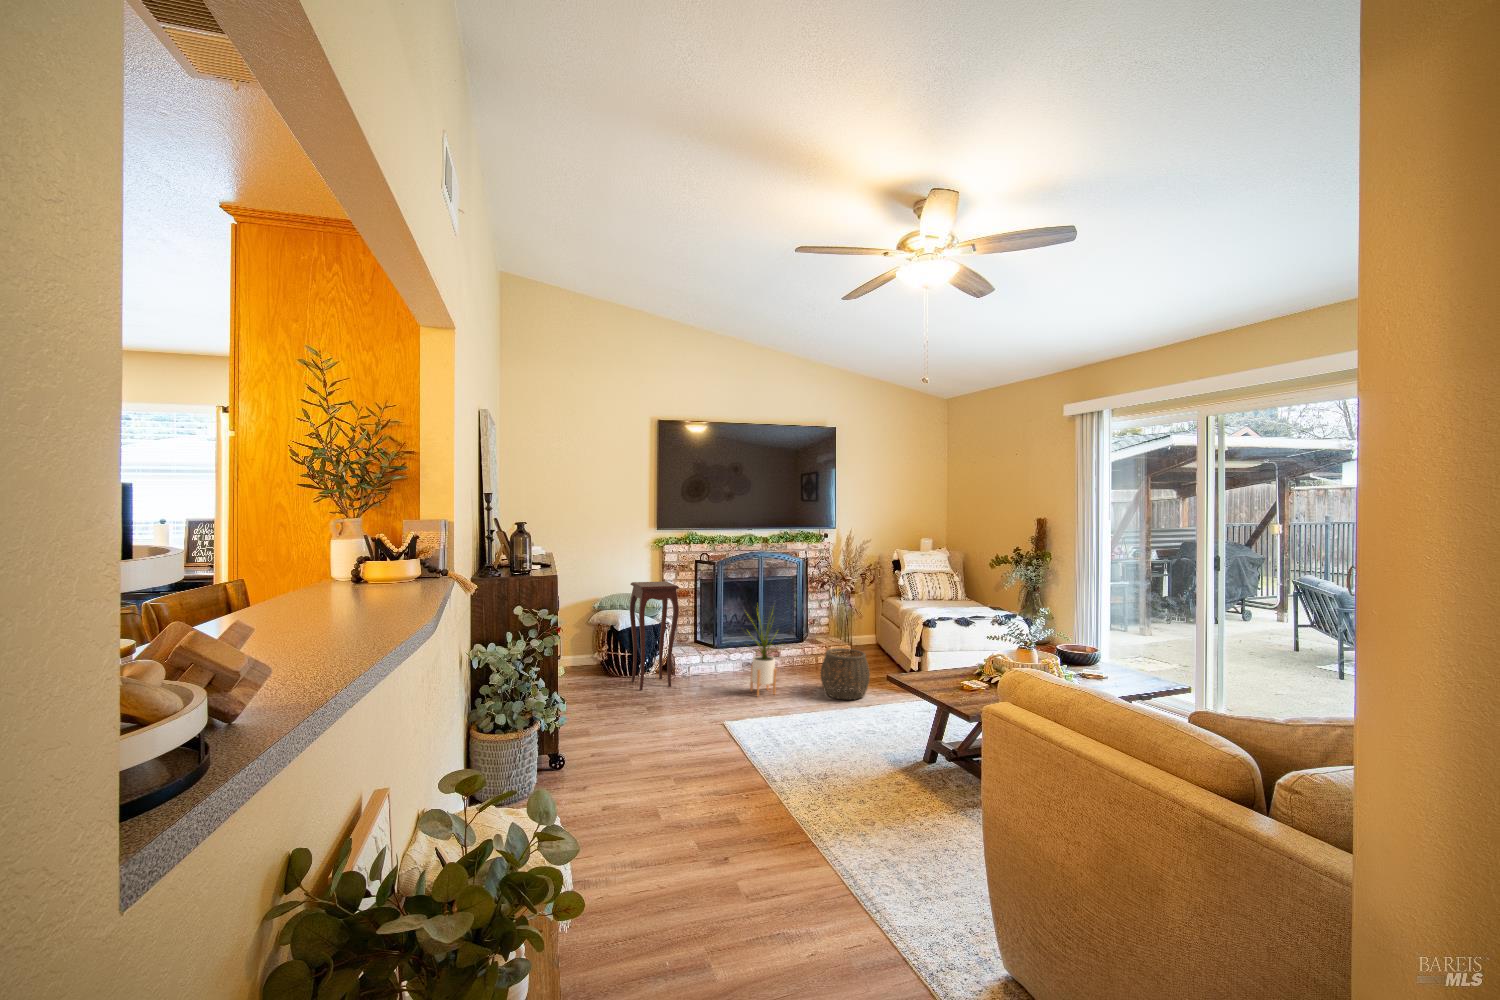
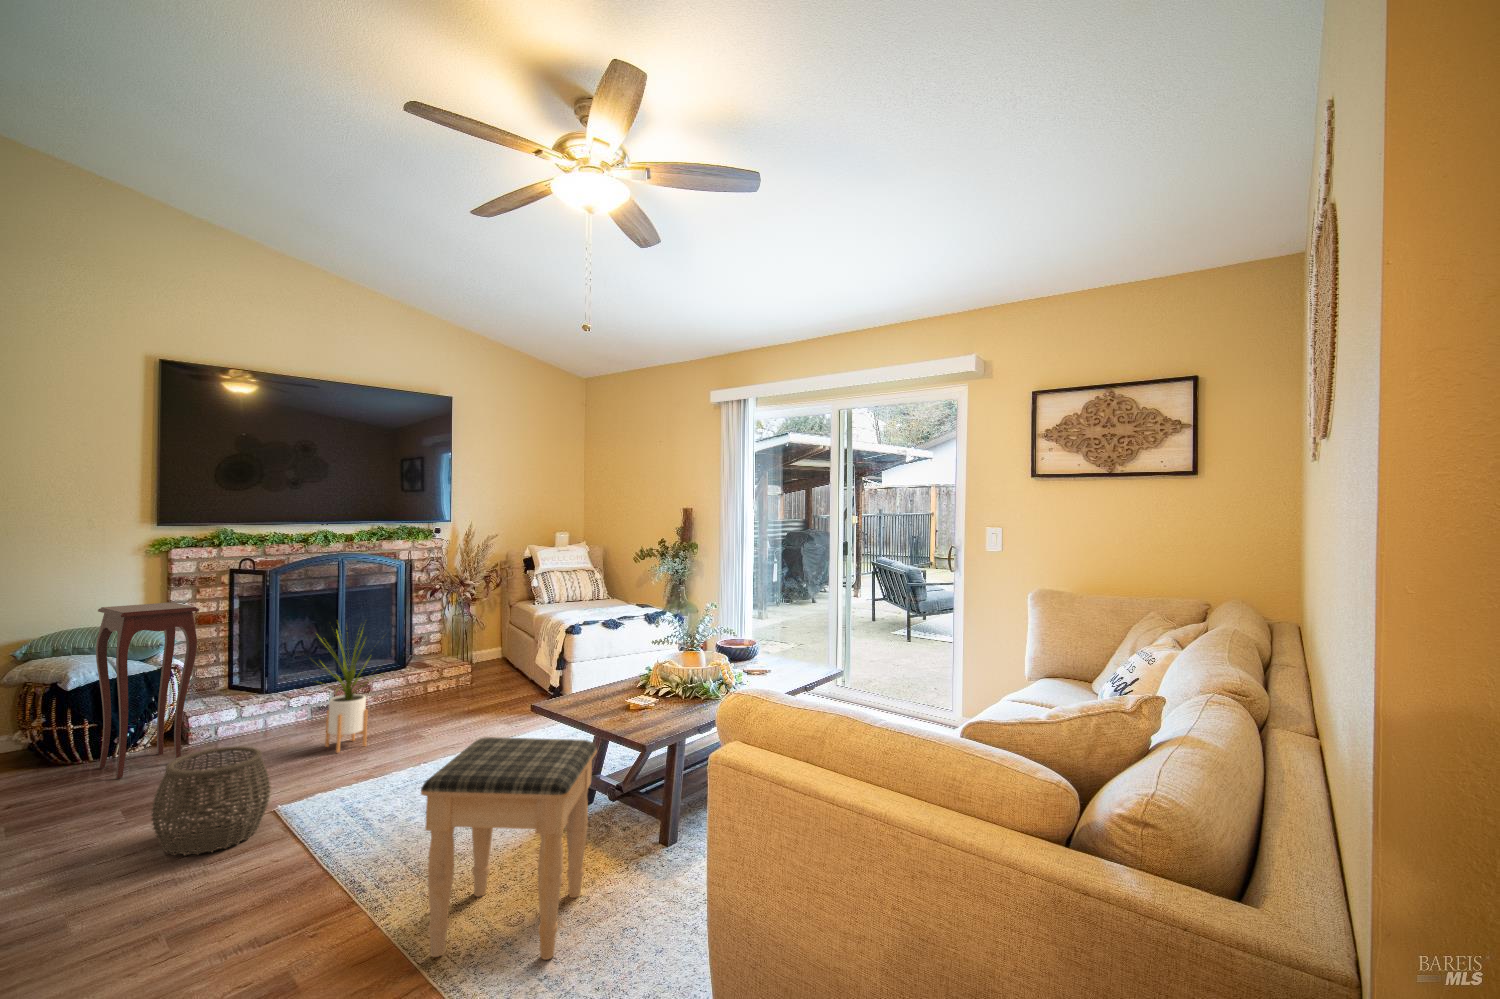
woven basket: present [821,648,870,700] -> present [151,746,271,856]
footstool: none [801,702,931,879] -> present [421,737,597,960]

